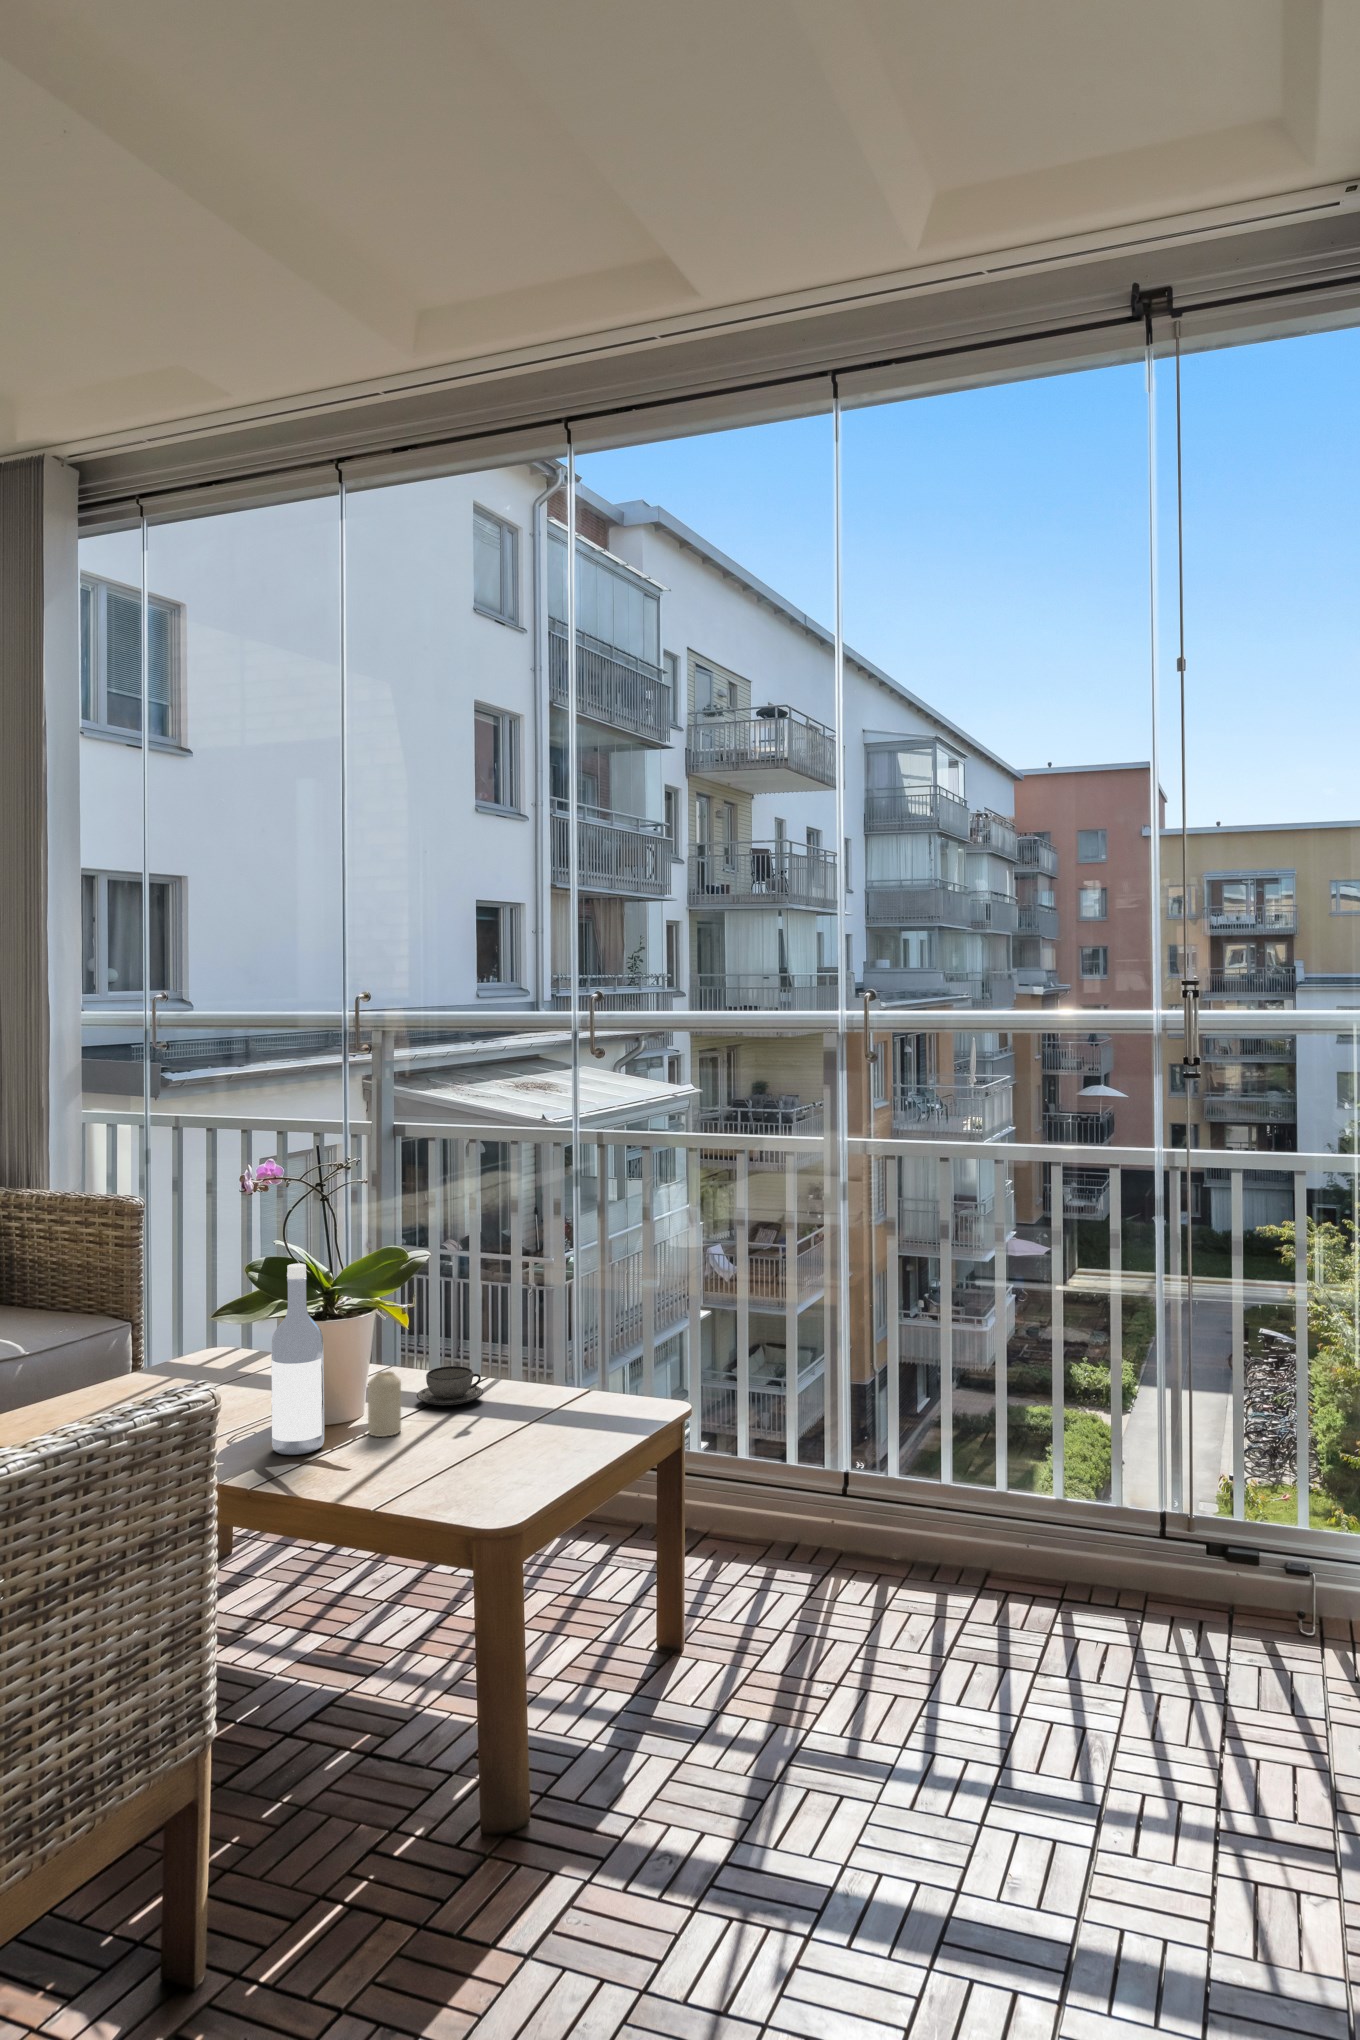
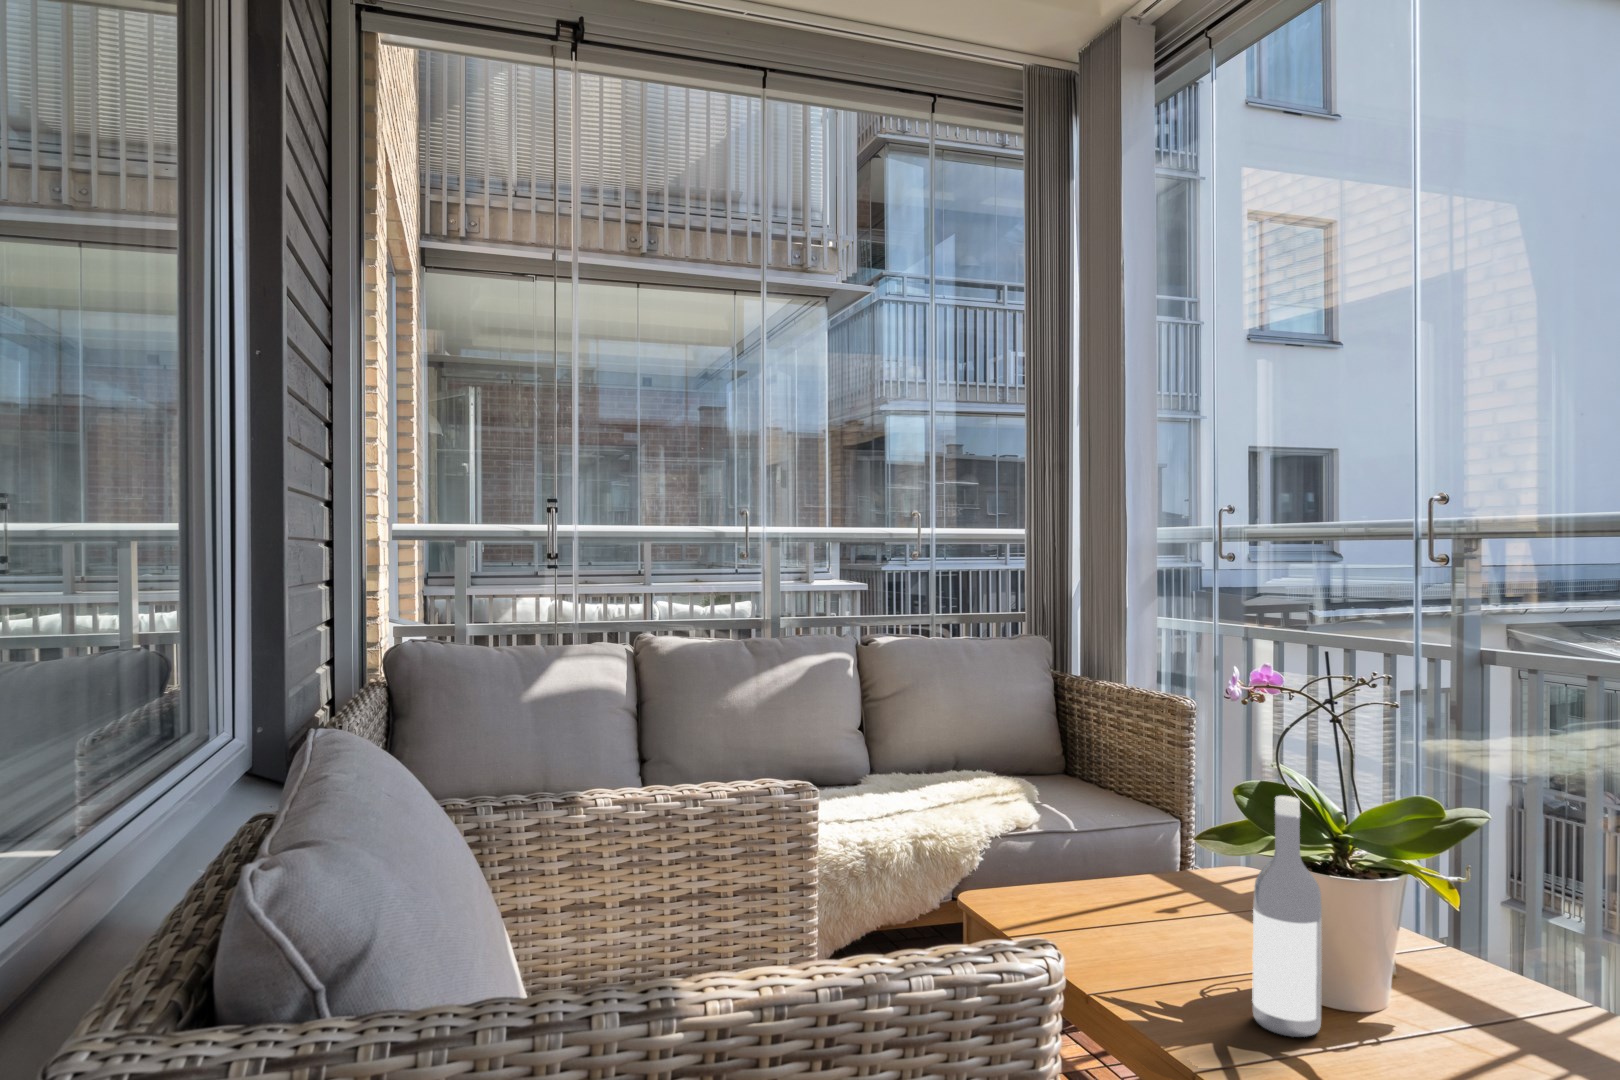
teacup: present [417,1366,483,1405] -> none [1469,970,1577,1032]
candle: present [368,1371,401,1437] -> none [1386,958,1436,1049]

